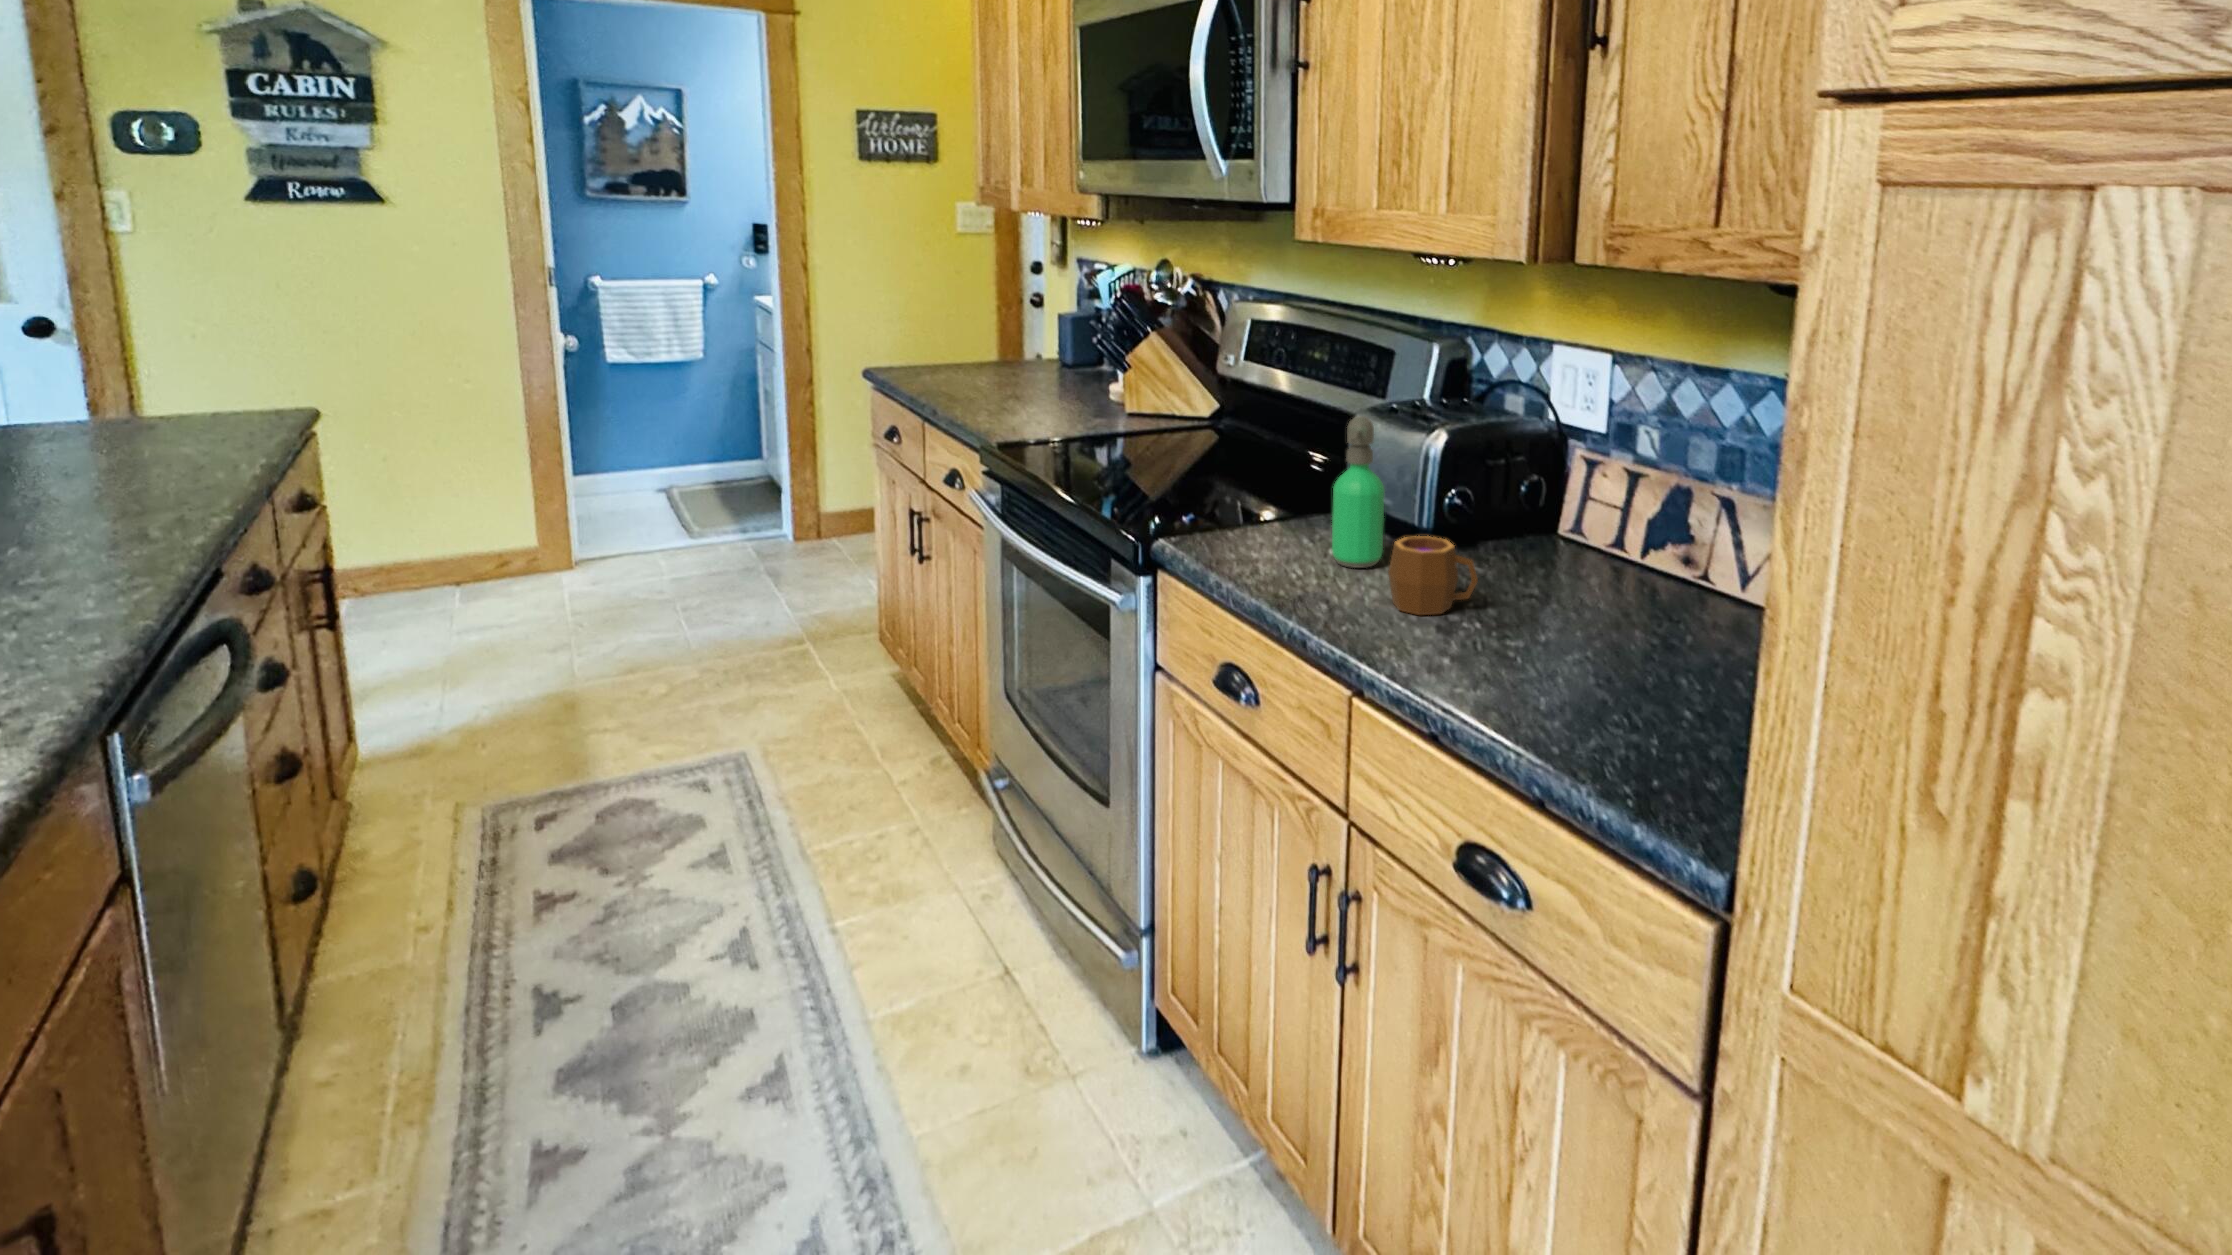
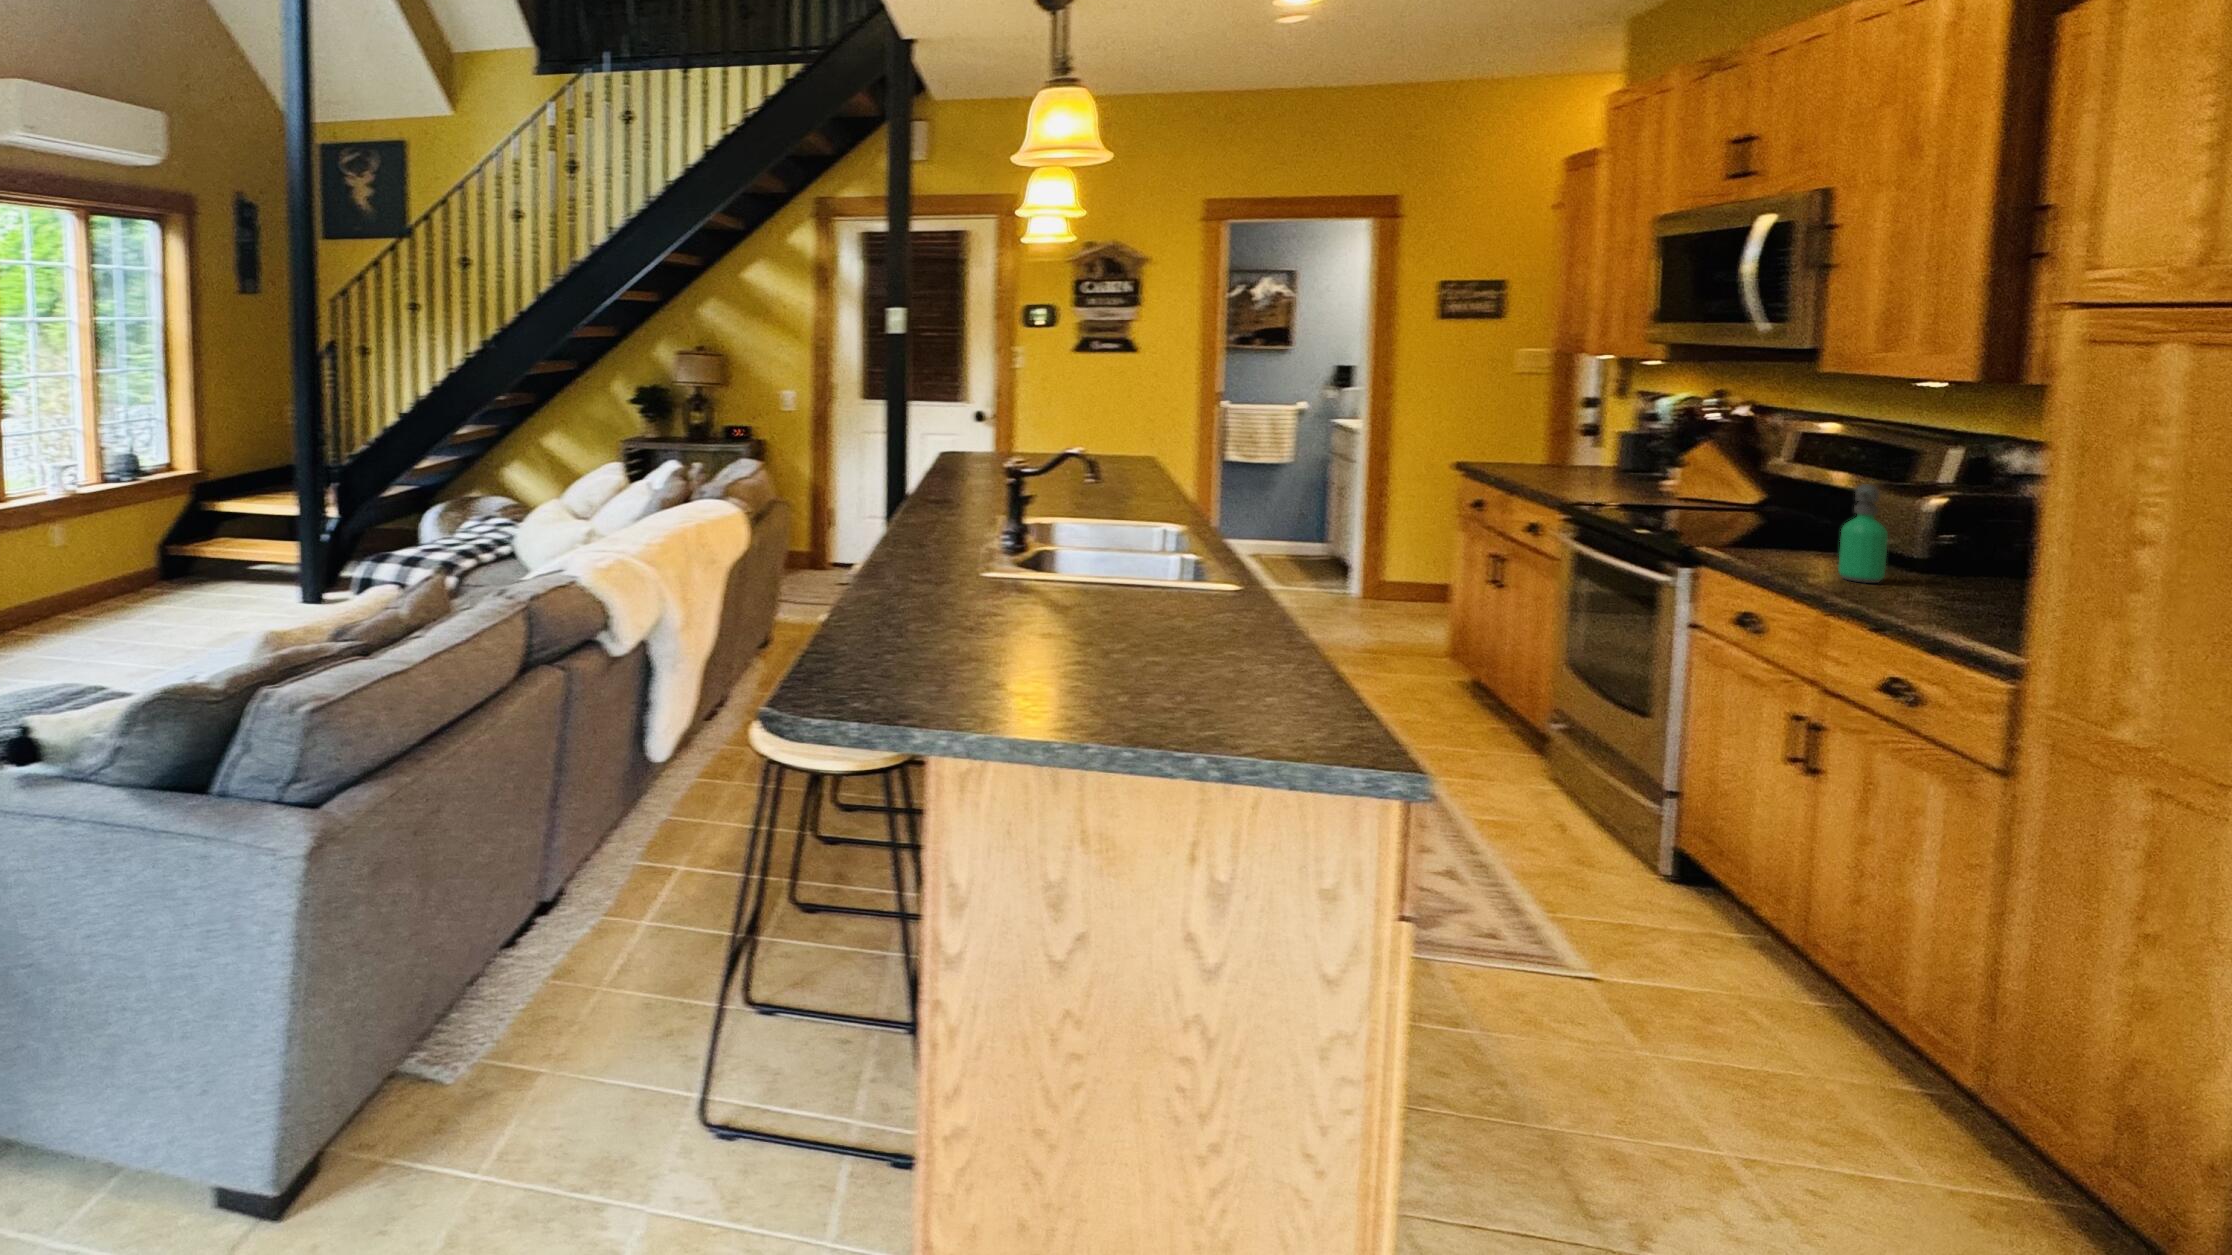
mug: present [1388,536,1478,615] -> none [1877,557,1958,605]

